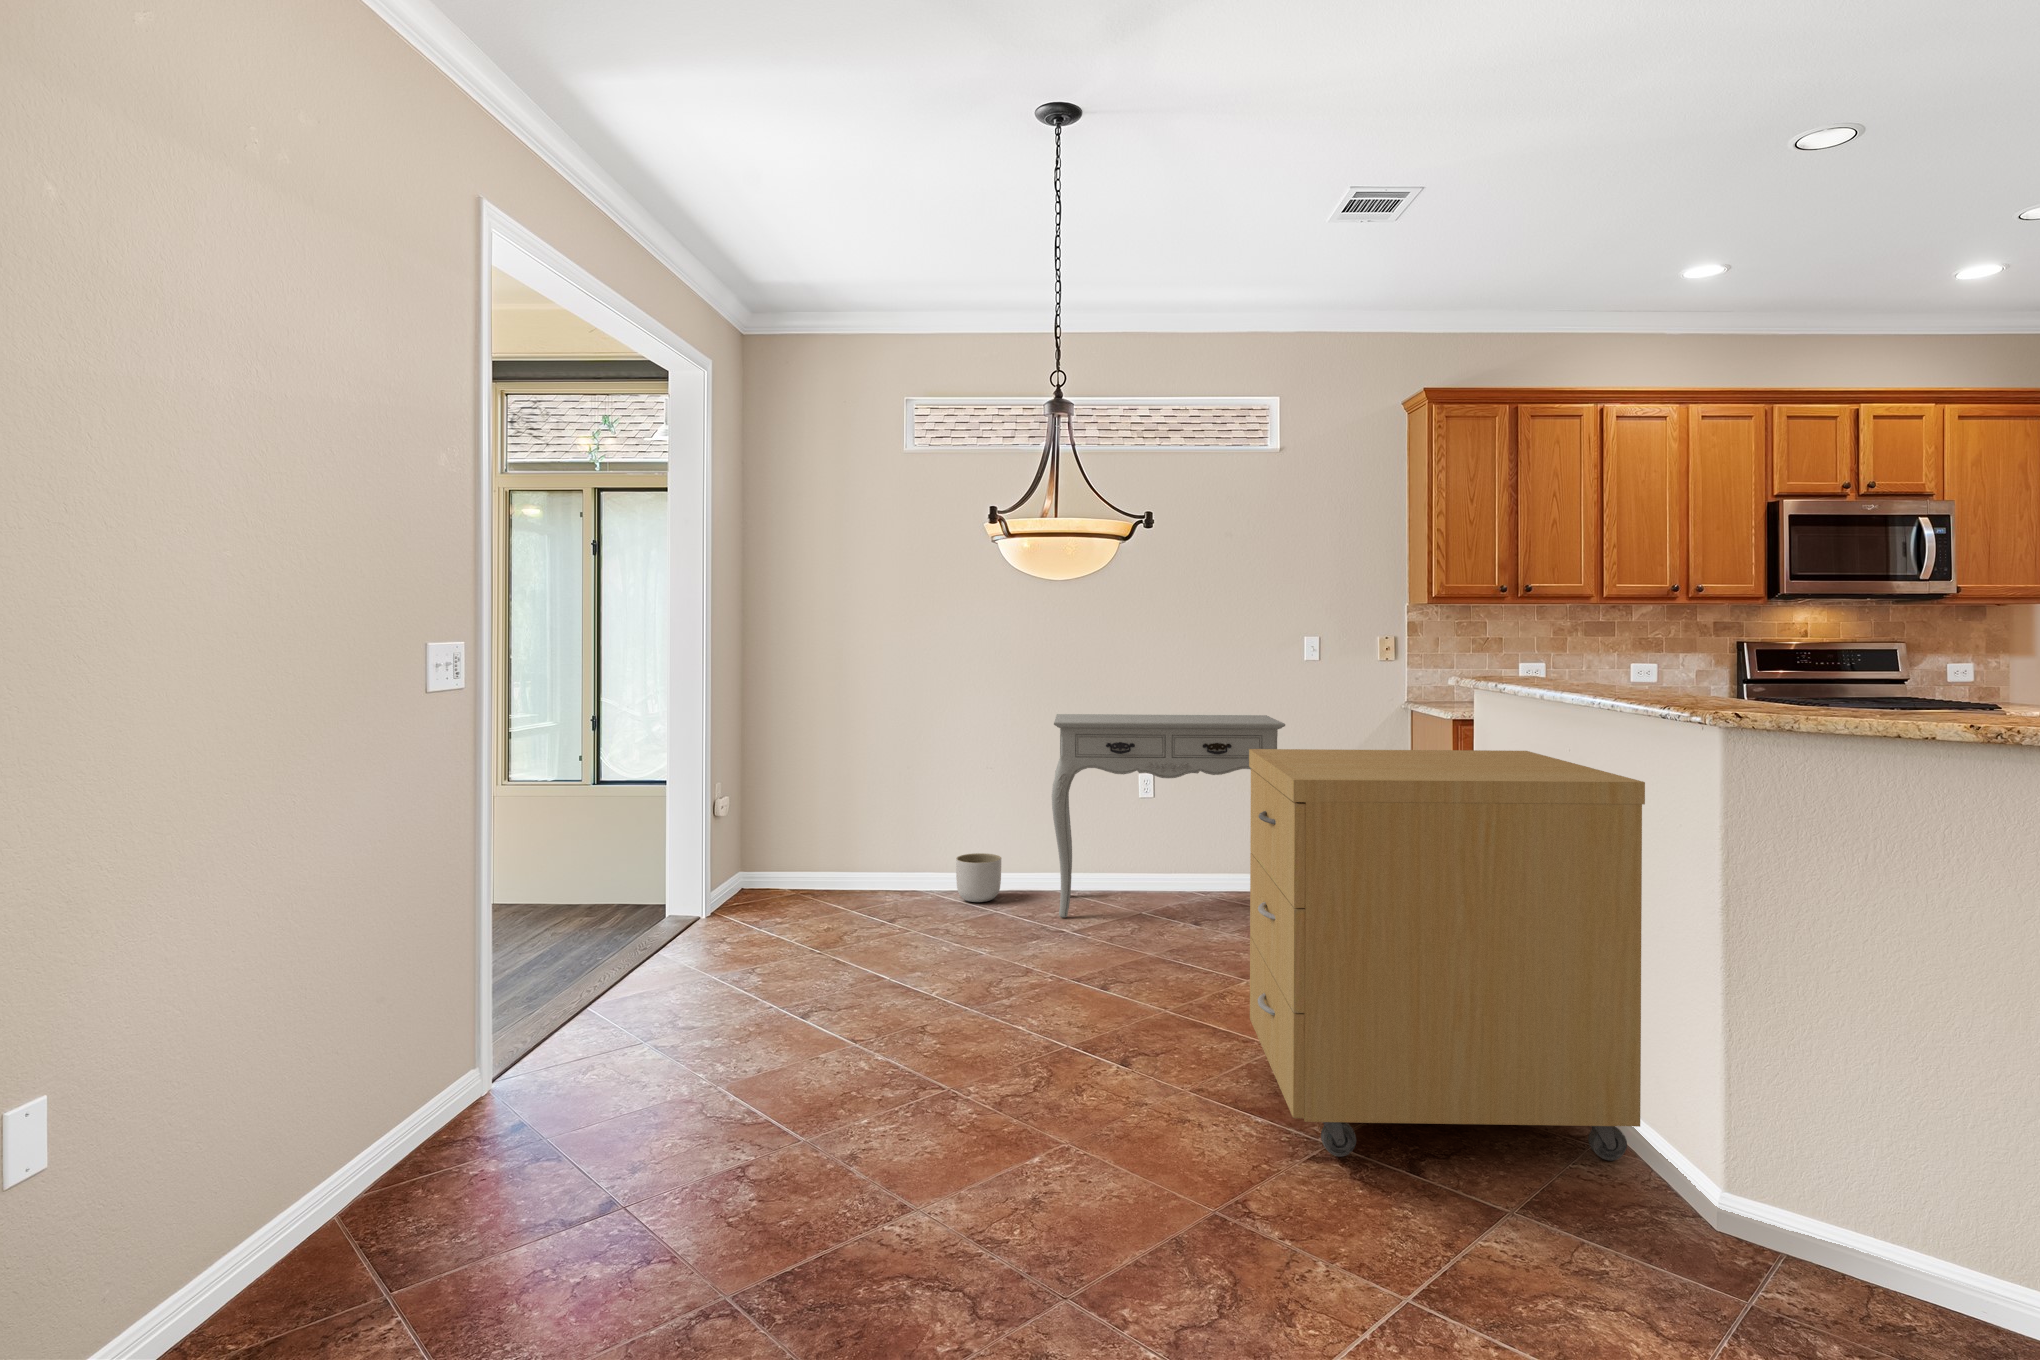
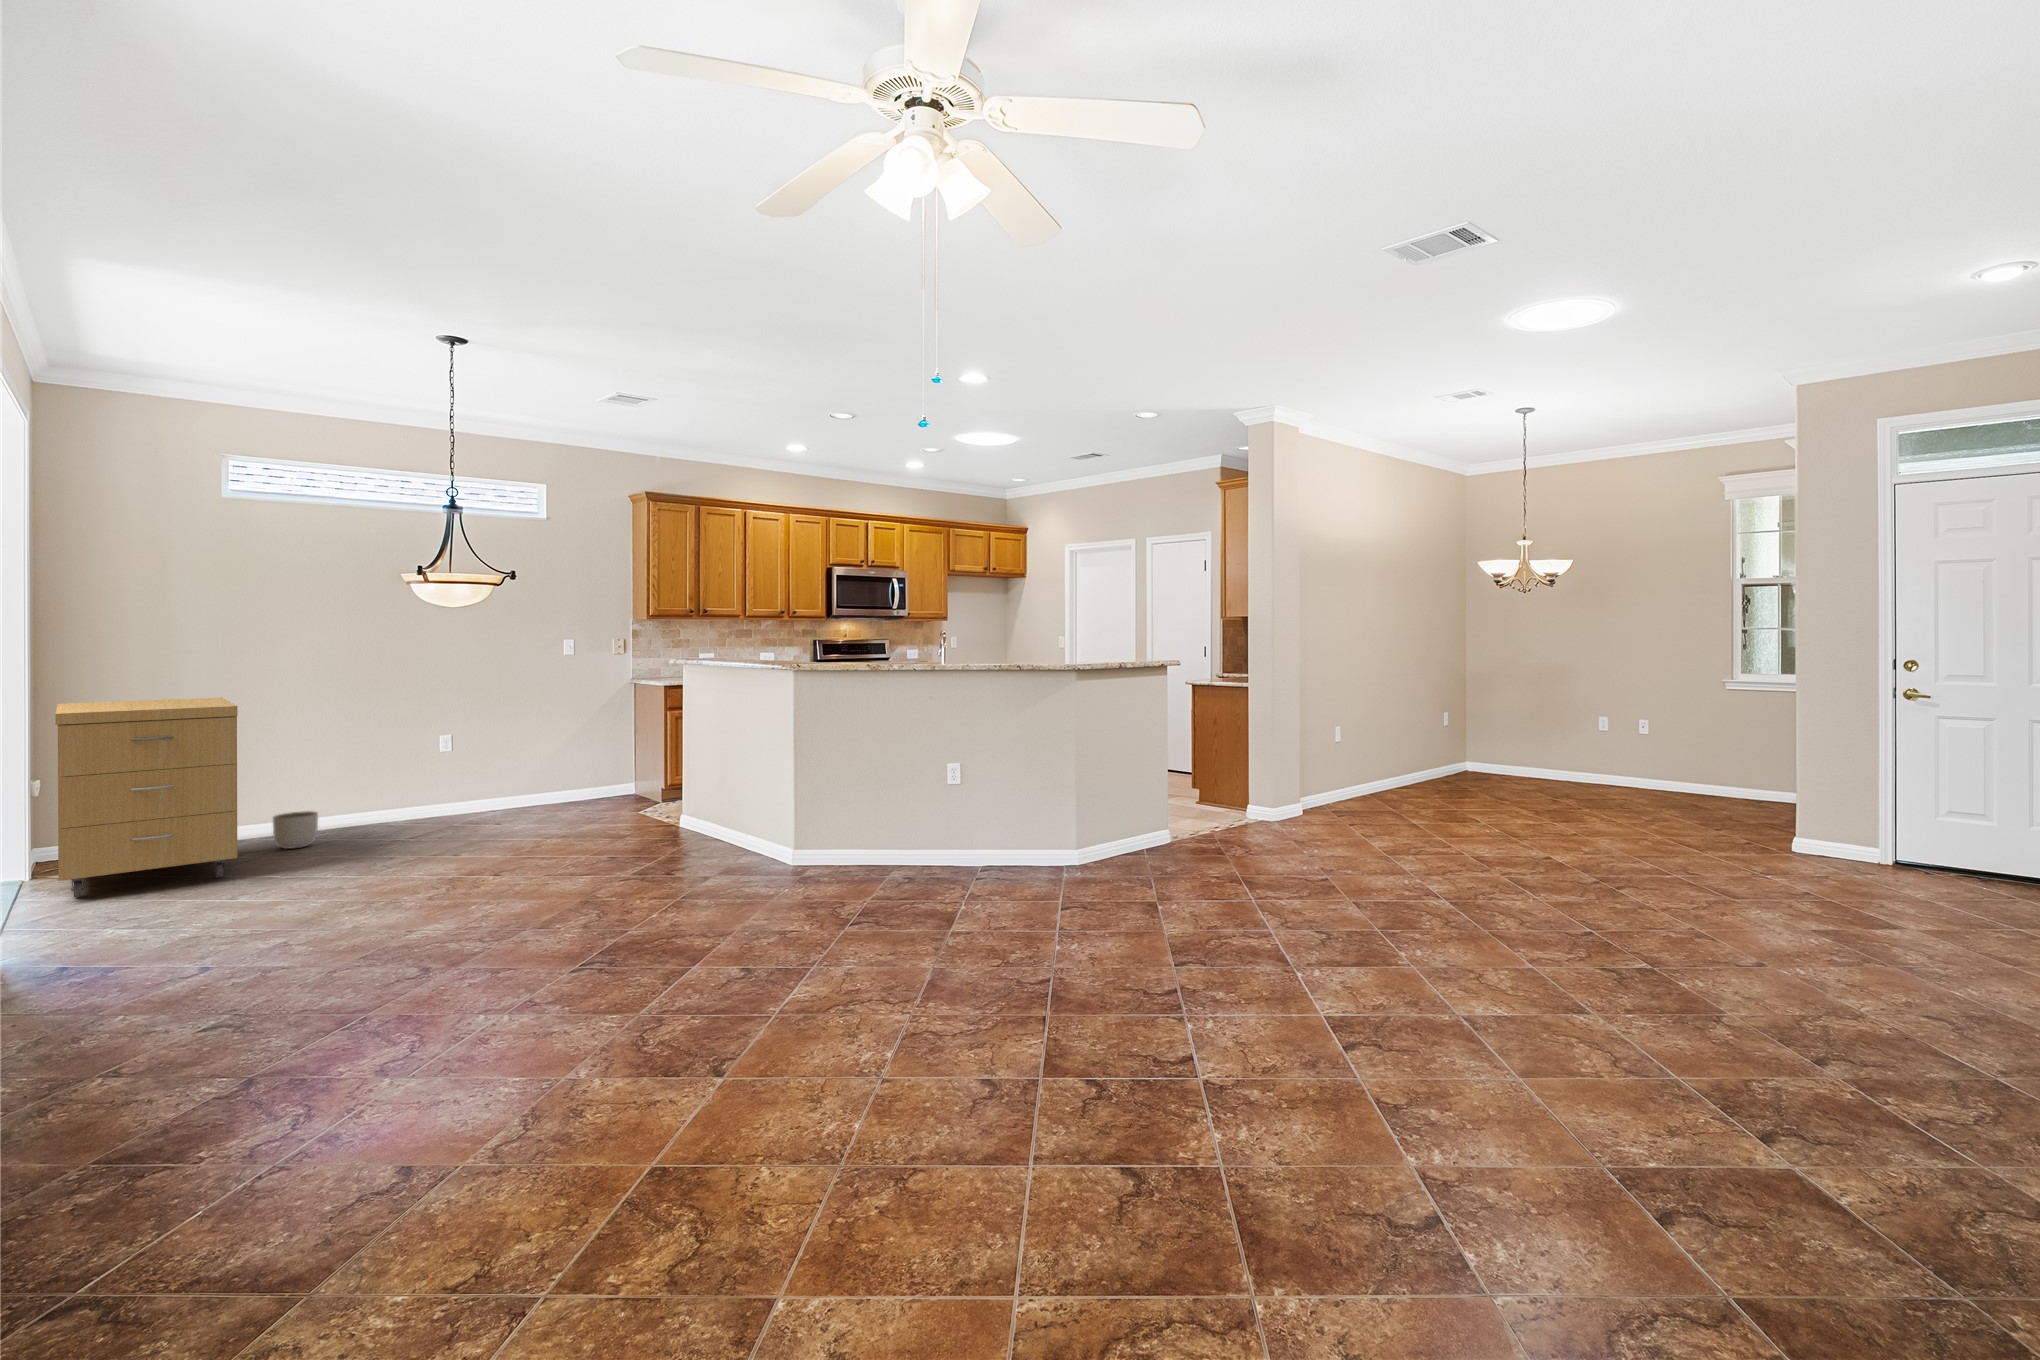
console table: present [1052,714,1285,917] -> none [364,693,561,844]
storage cabinet: present [1249,749,1645,1161] -> present [55,698,238,897]

